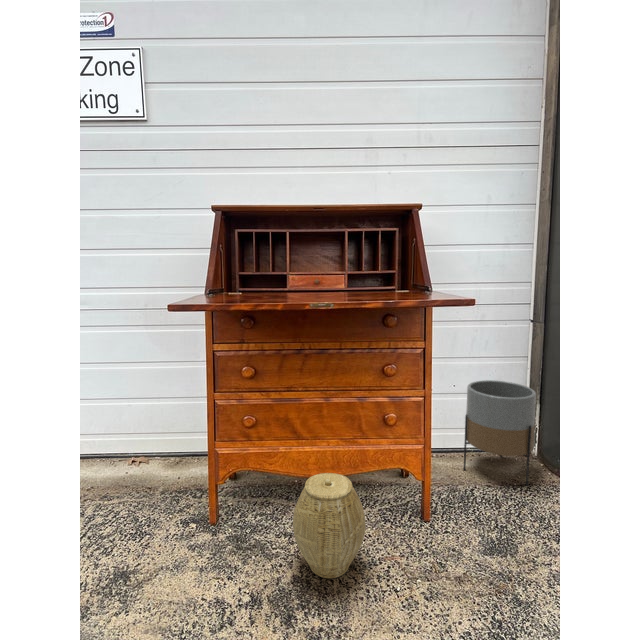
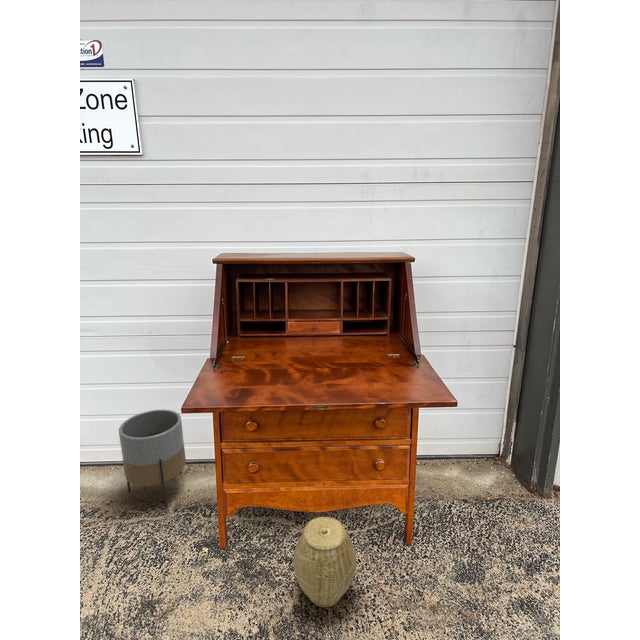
planter: present [464,380,536,486] -> present [119,410,186,509]

